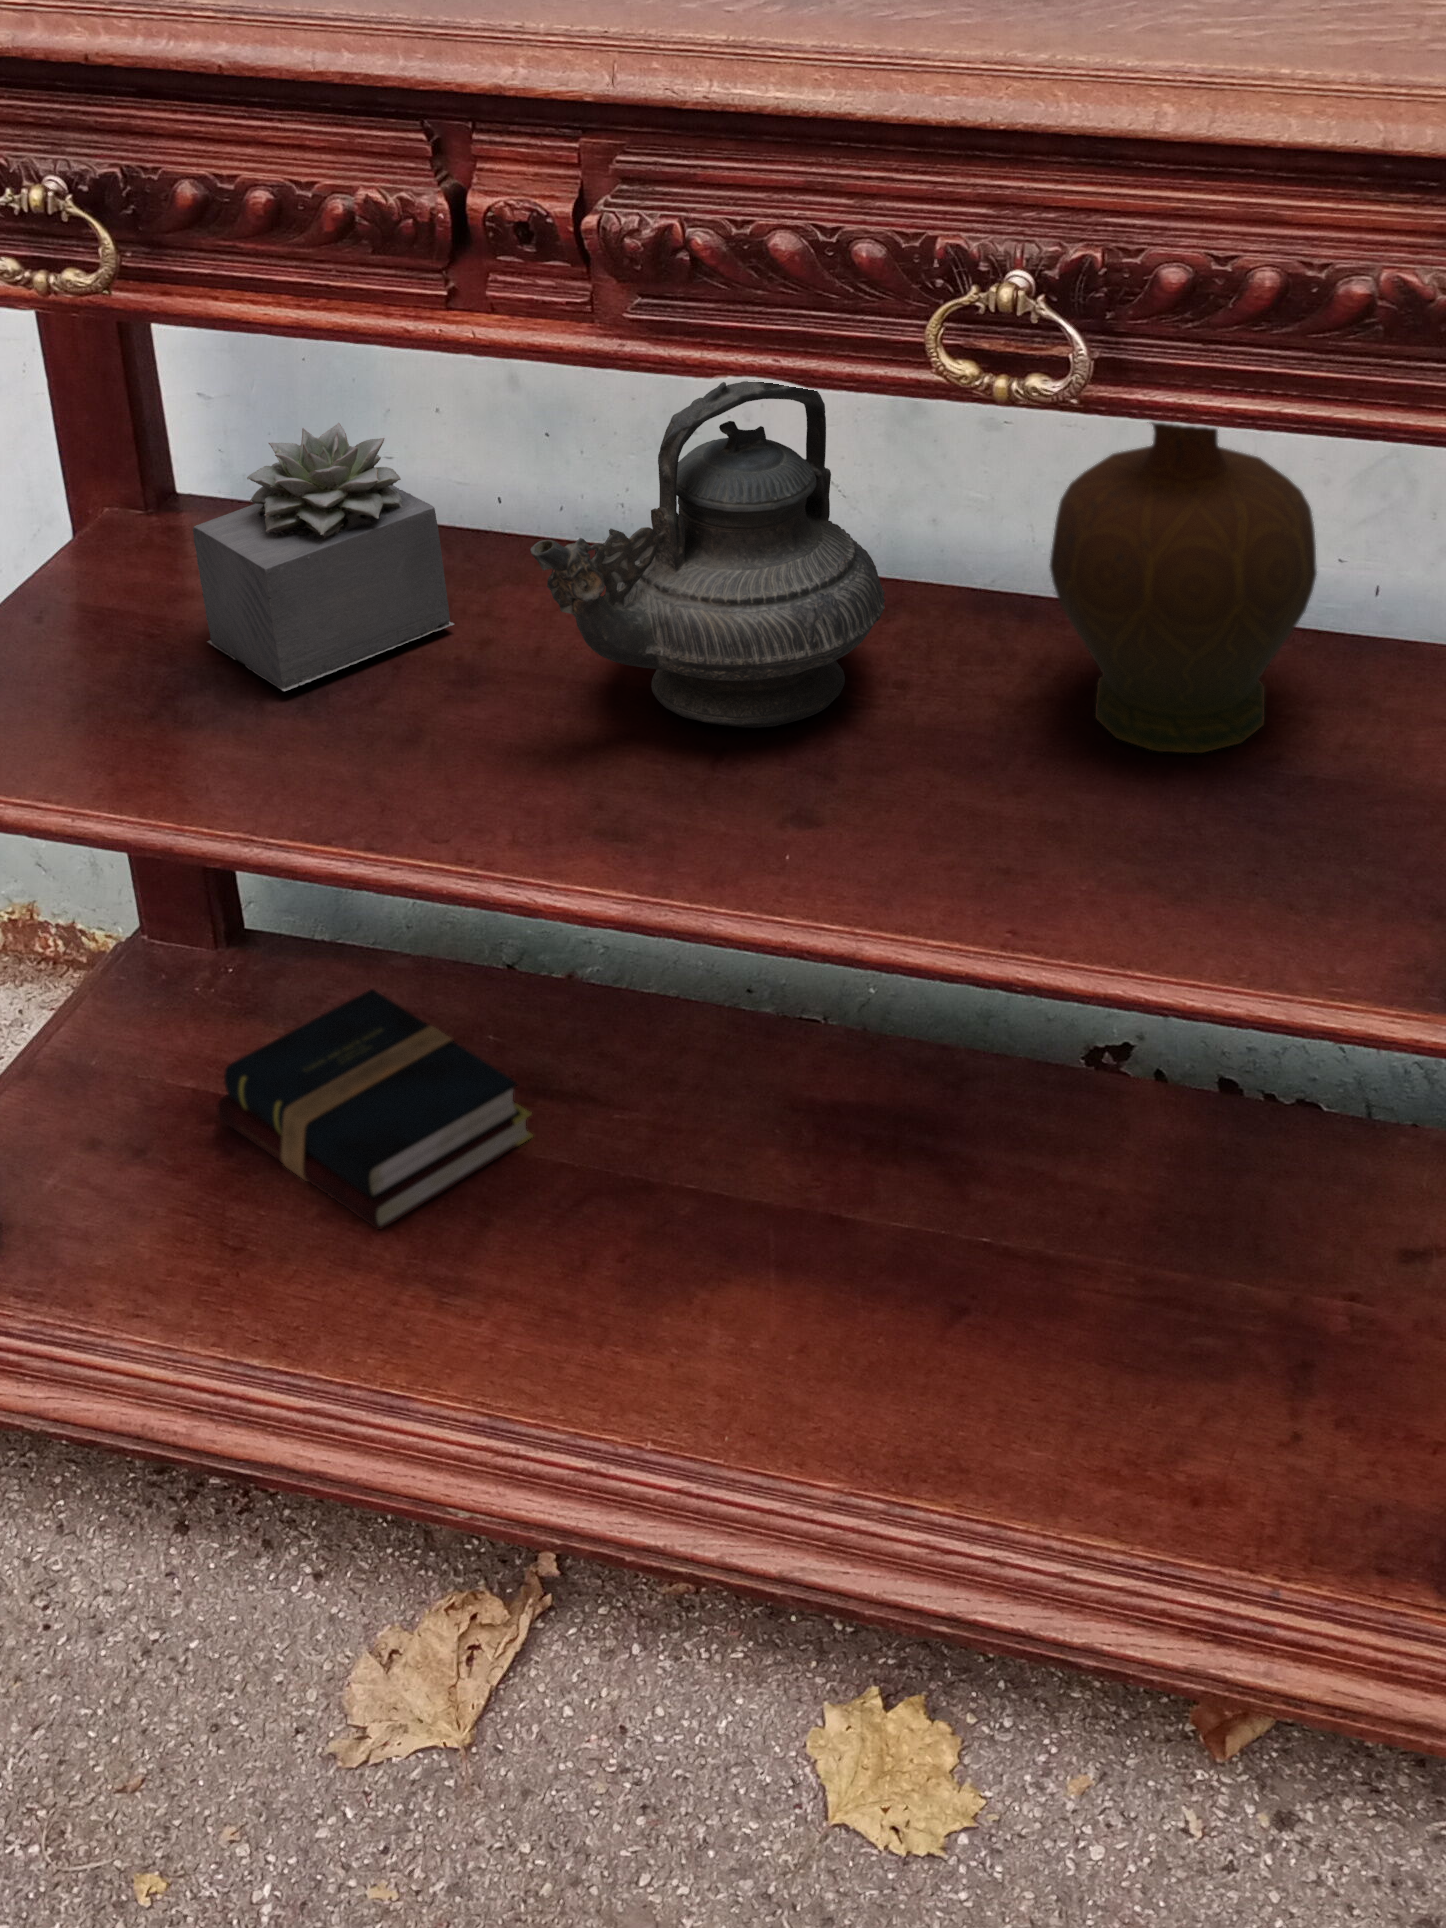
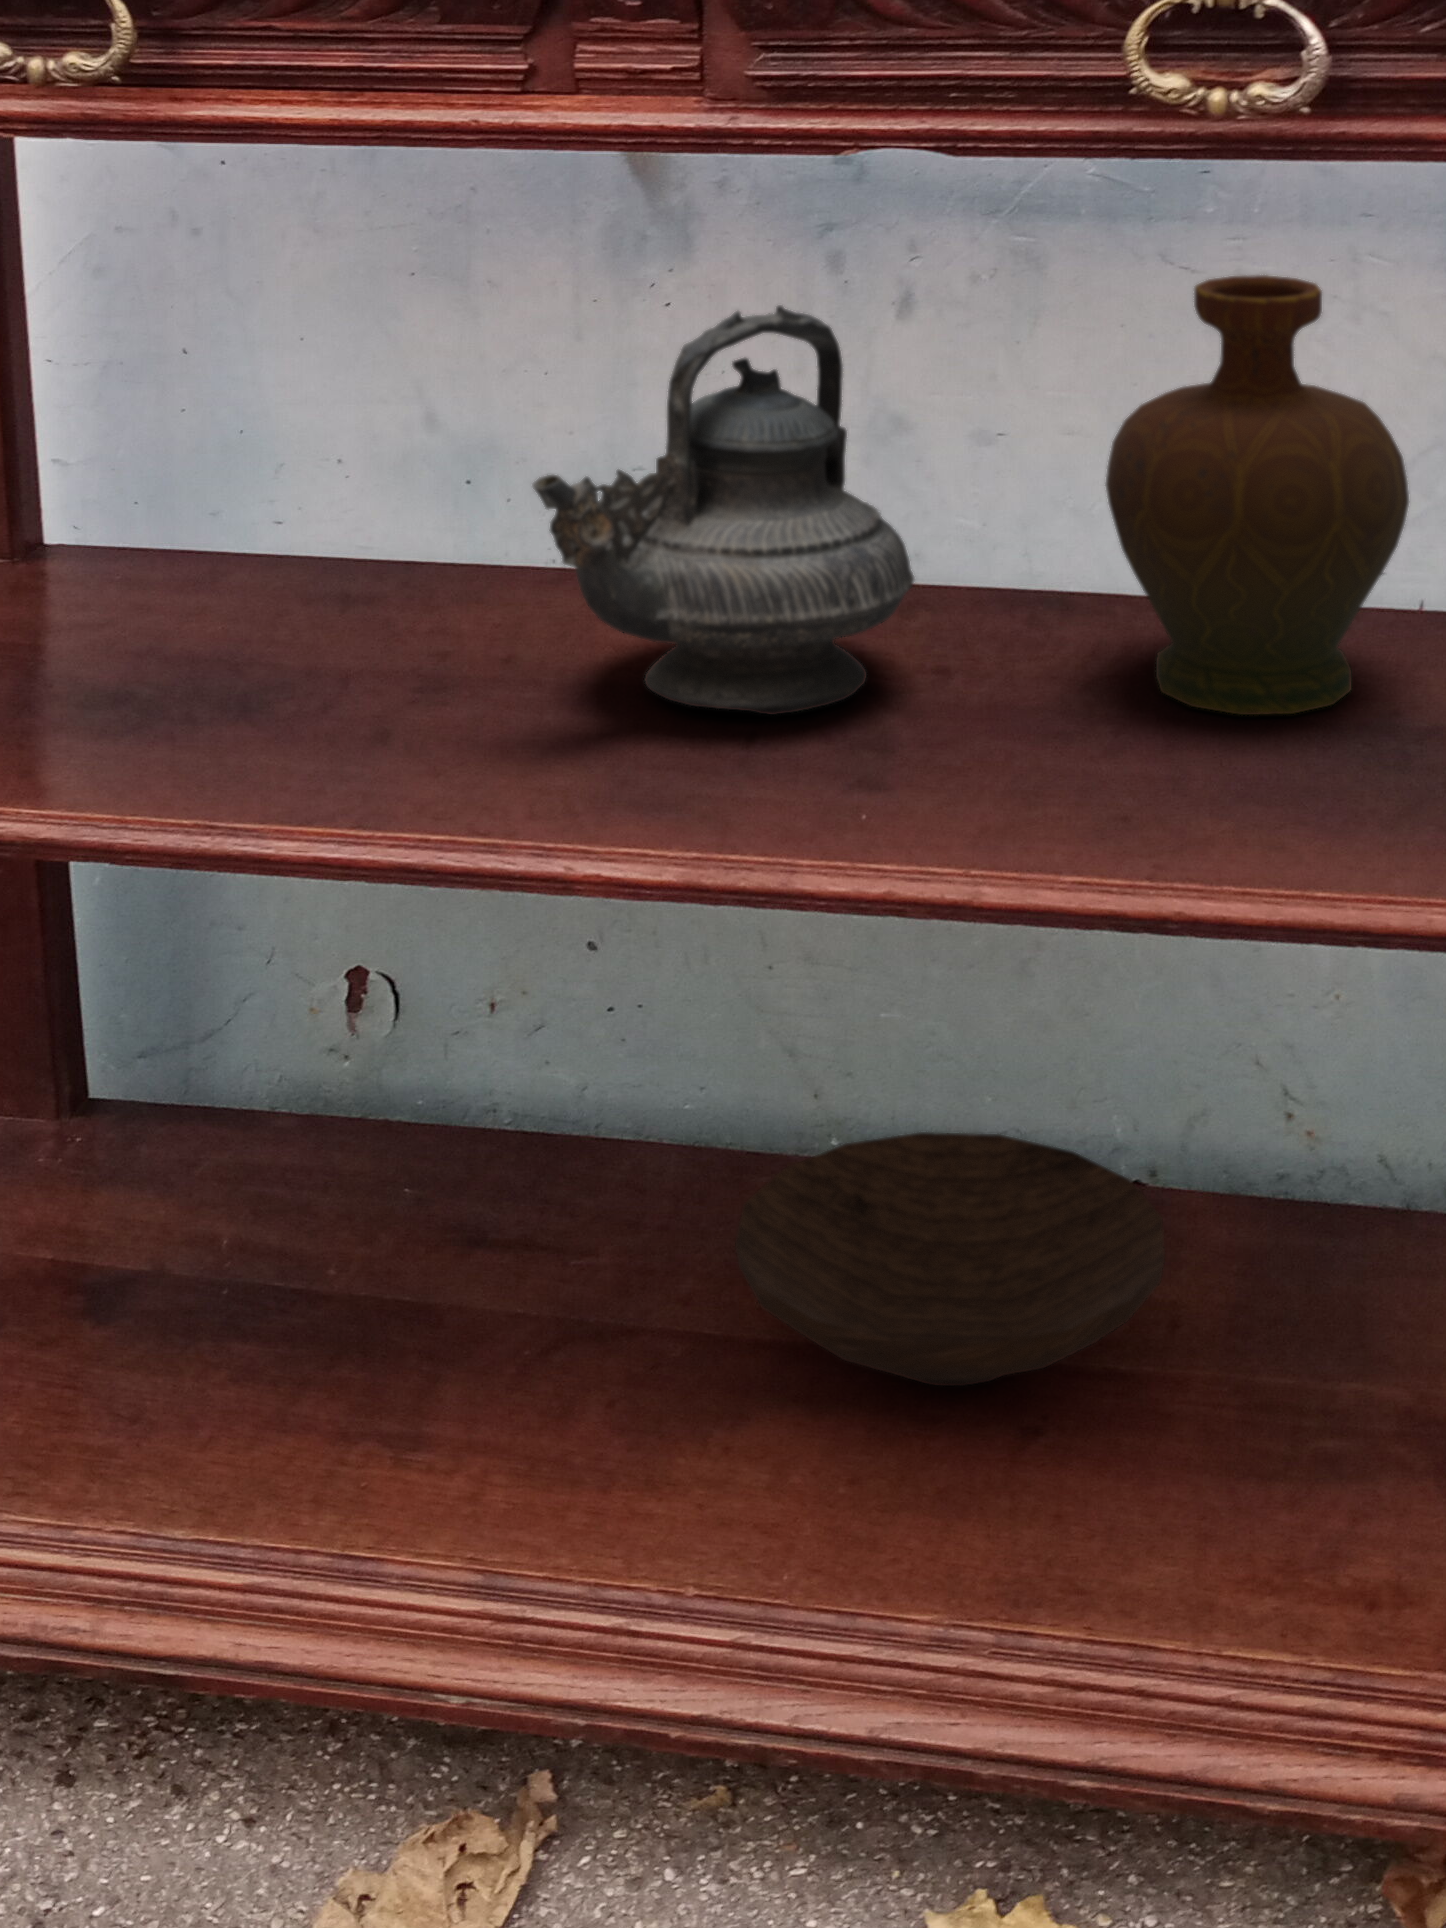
succulent plant: present [193,423,454,691] -> none [97,412,399,705]
hardback book: present [217,989,533,1230] -> none [92,1131,482,1386]
wooden bowl: none [724,1034,1089,1276] -> present [735,1132,1165,1386]

